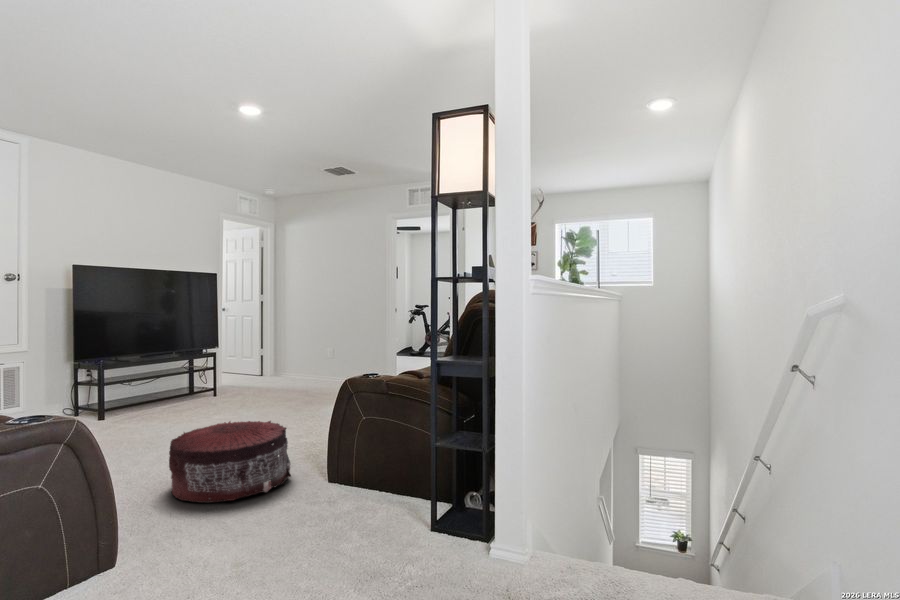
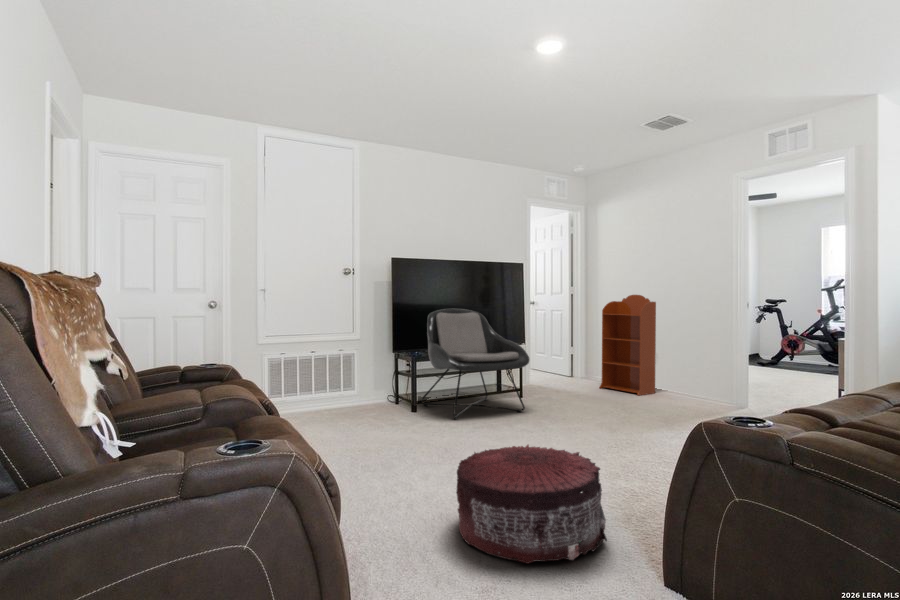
bookcase: none [287,302,333,385] -> present [599,295,656,396]
lounge chair: none [109,316,225,420] -> present [422,309,529,420]

